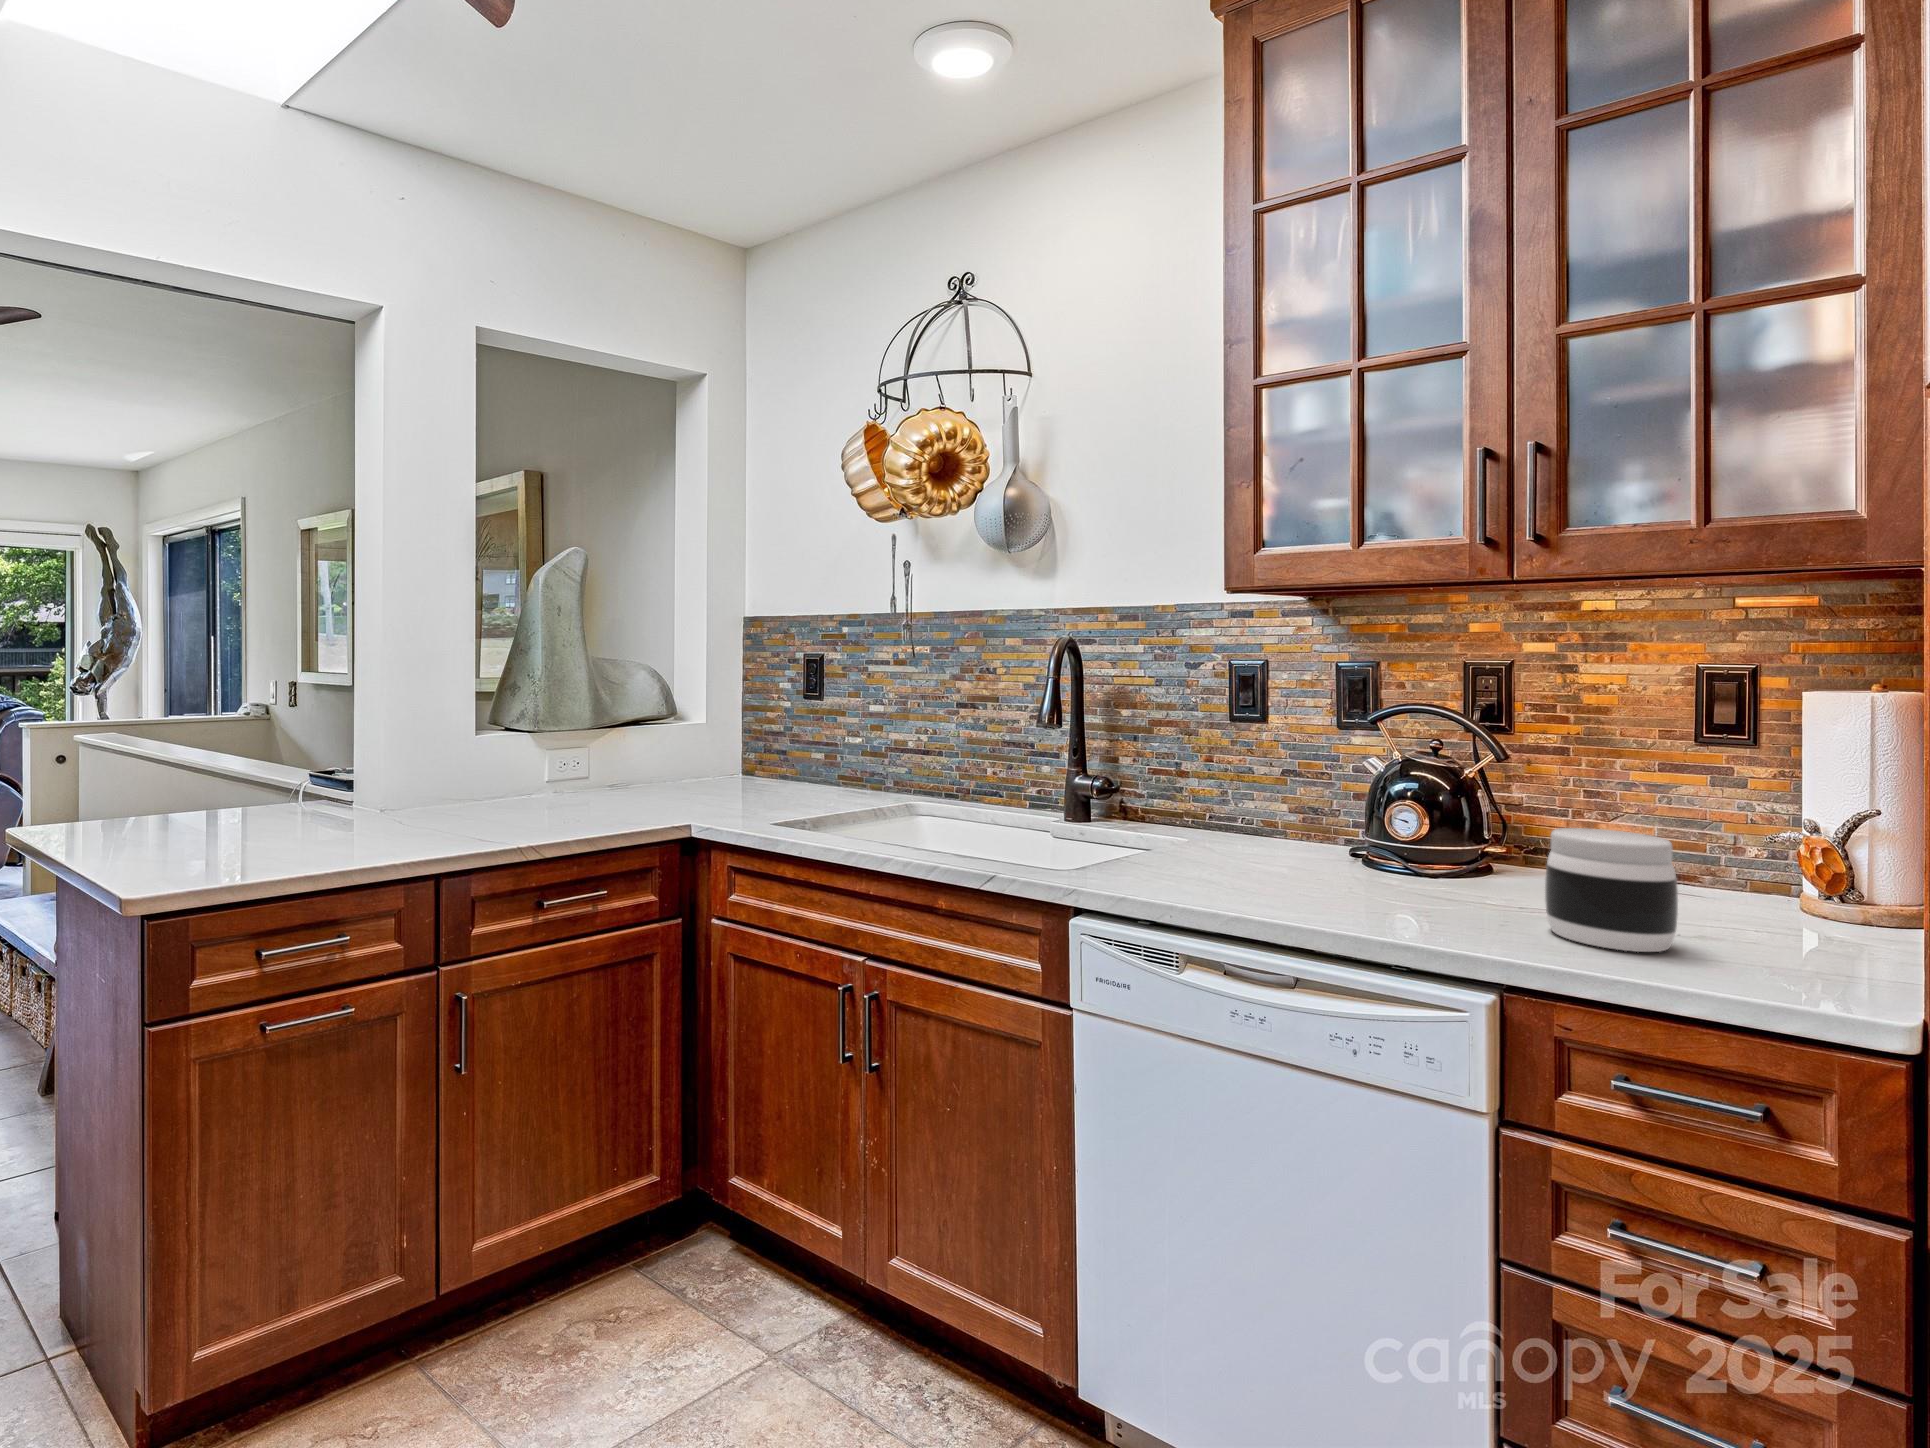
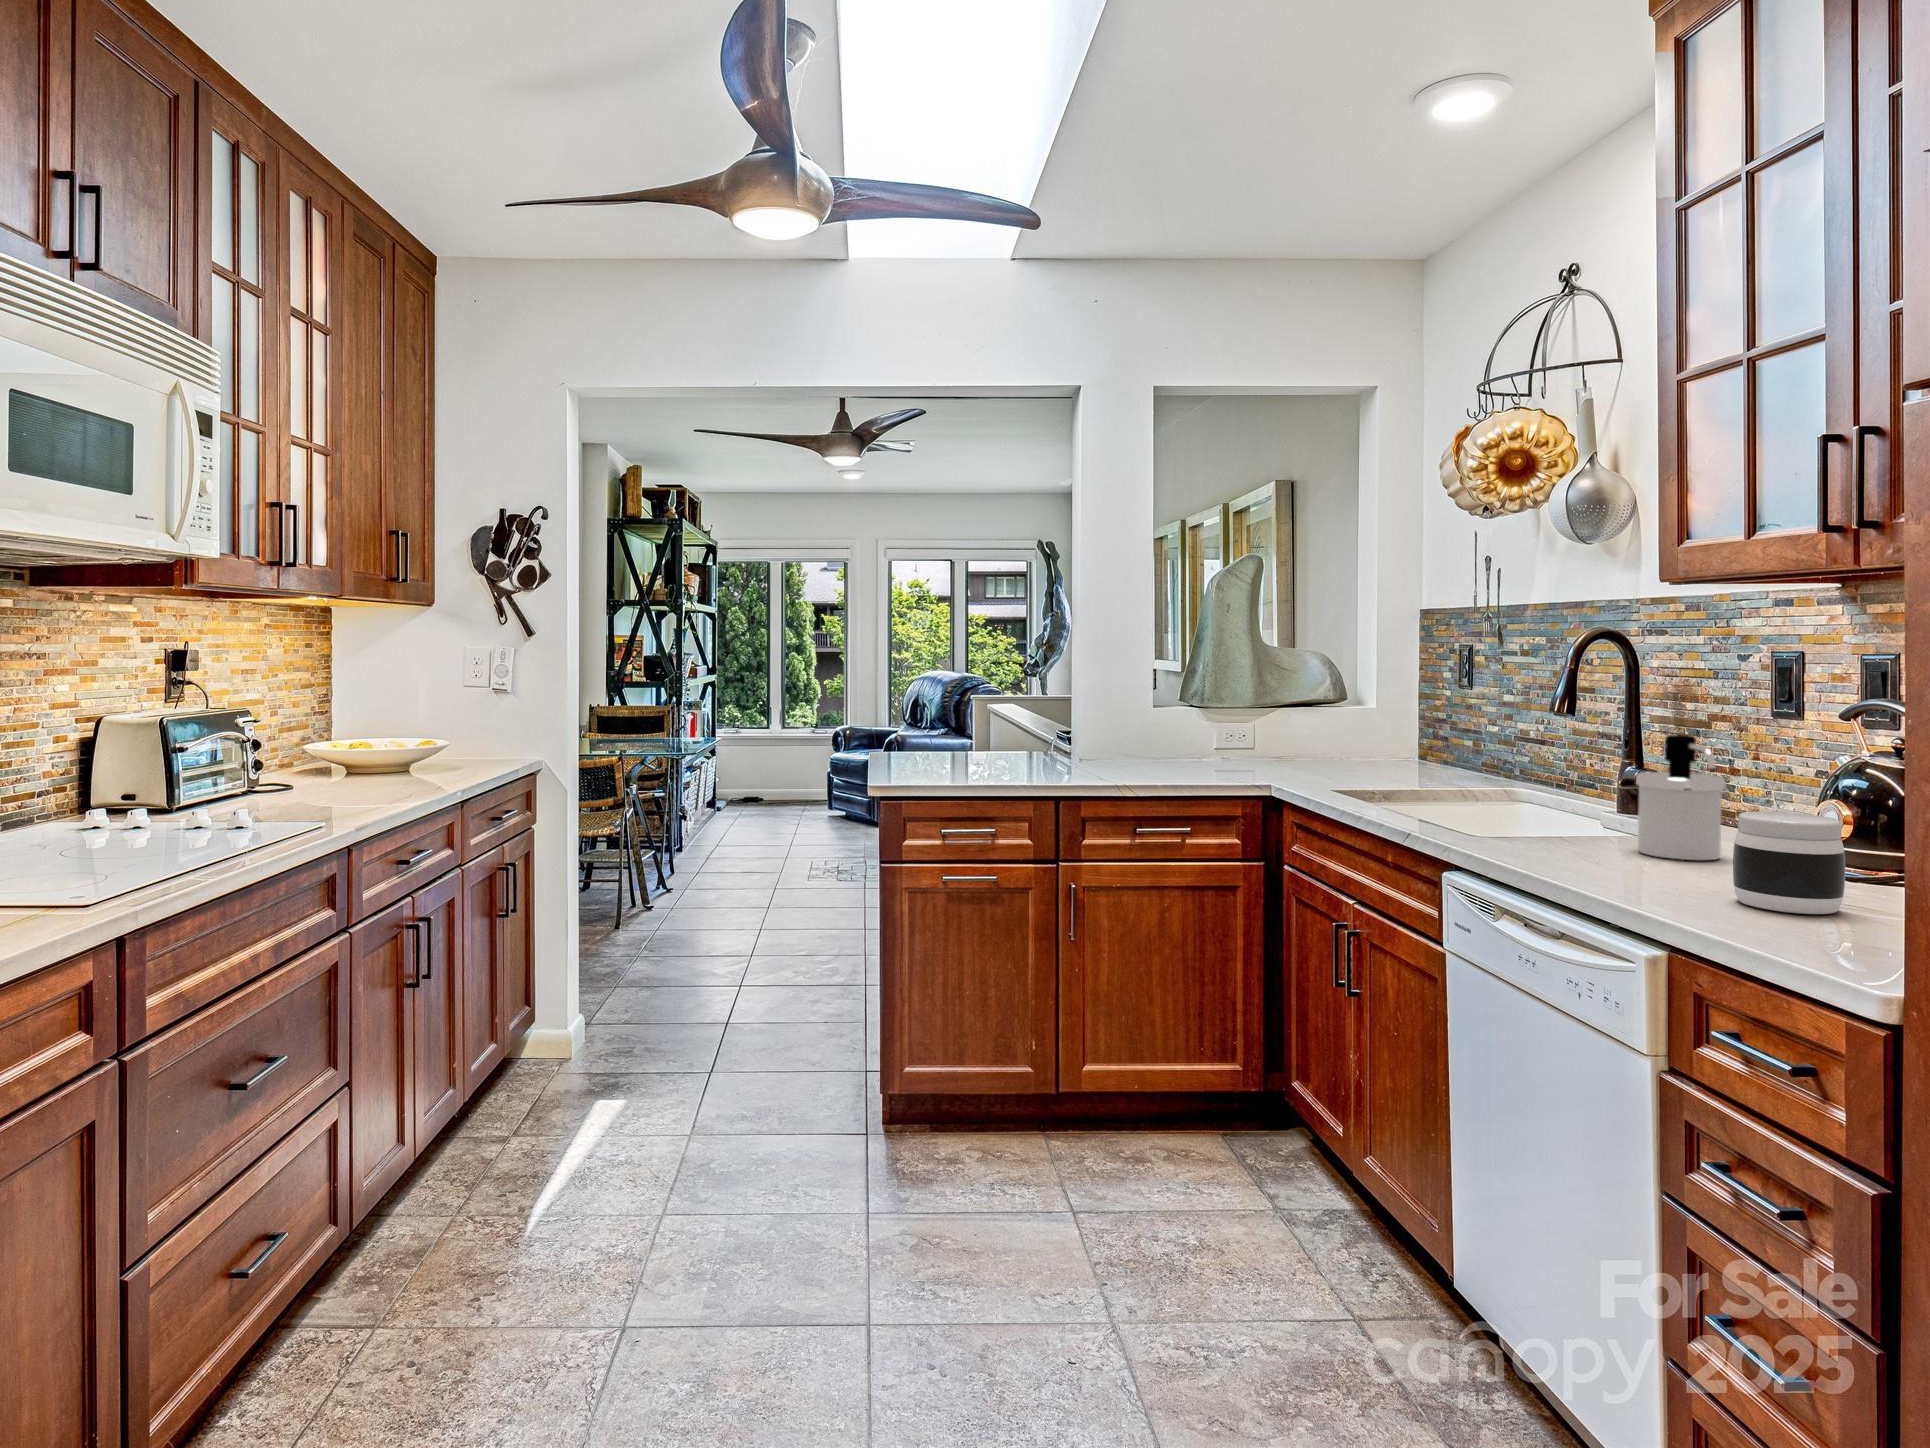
soap dispenser: none [1252,743,1387,883] -> present [1636,735,1725,860]

